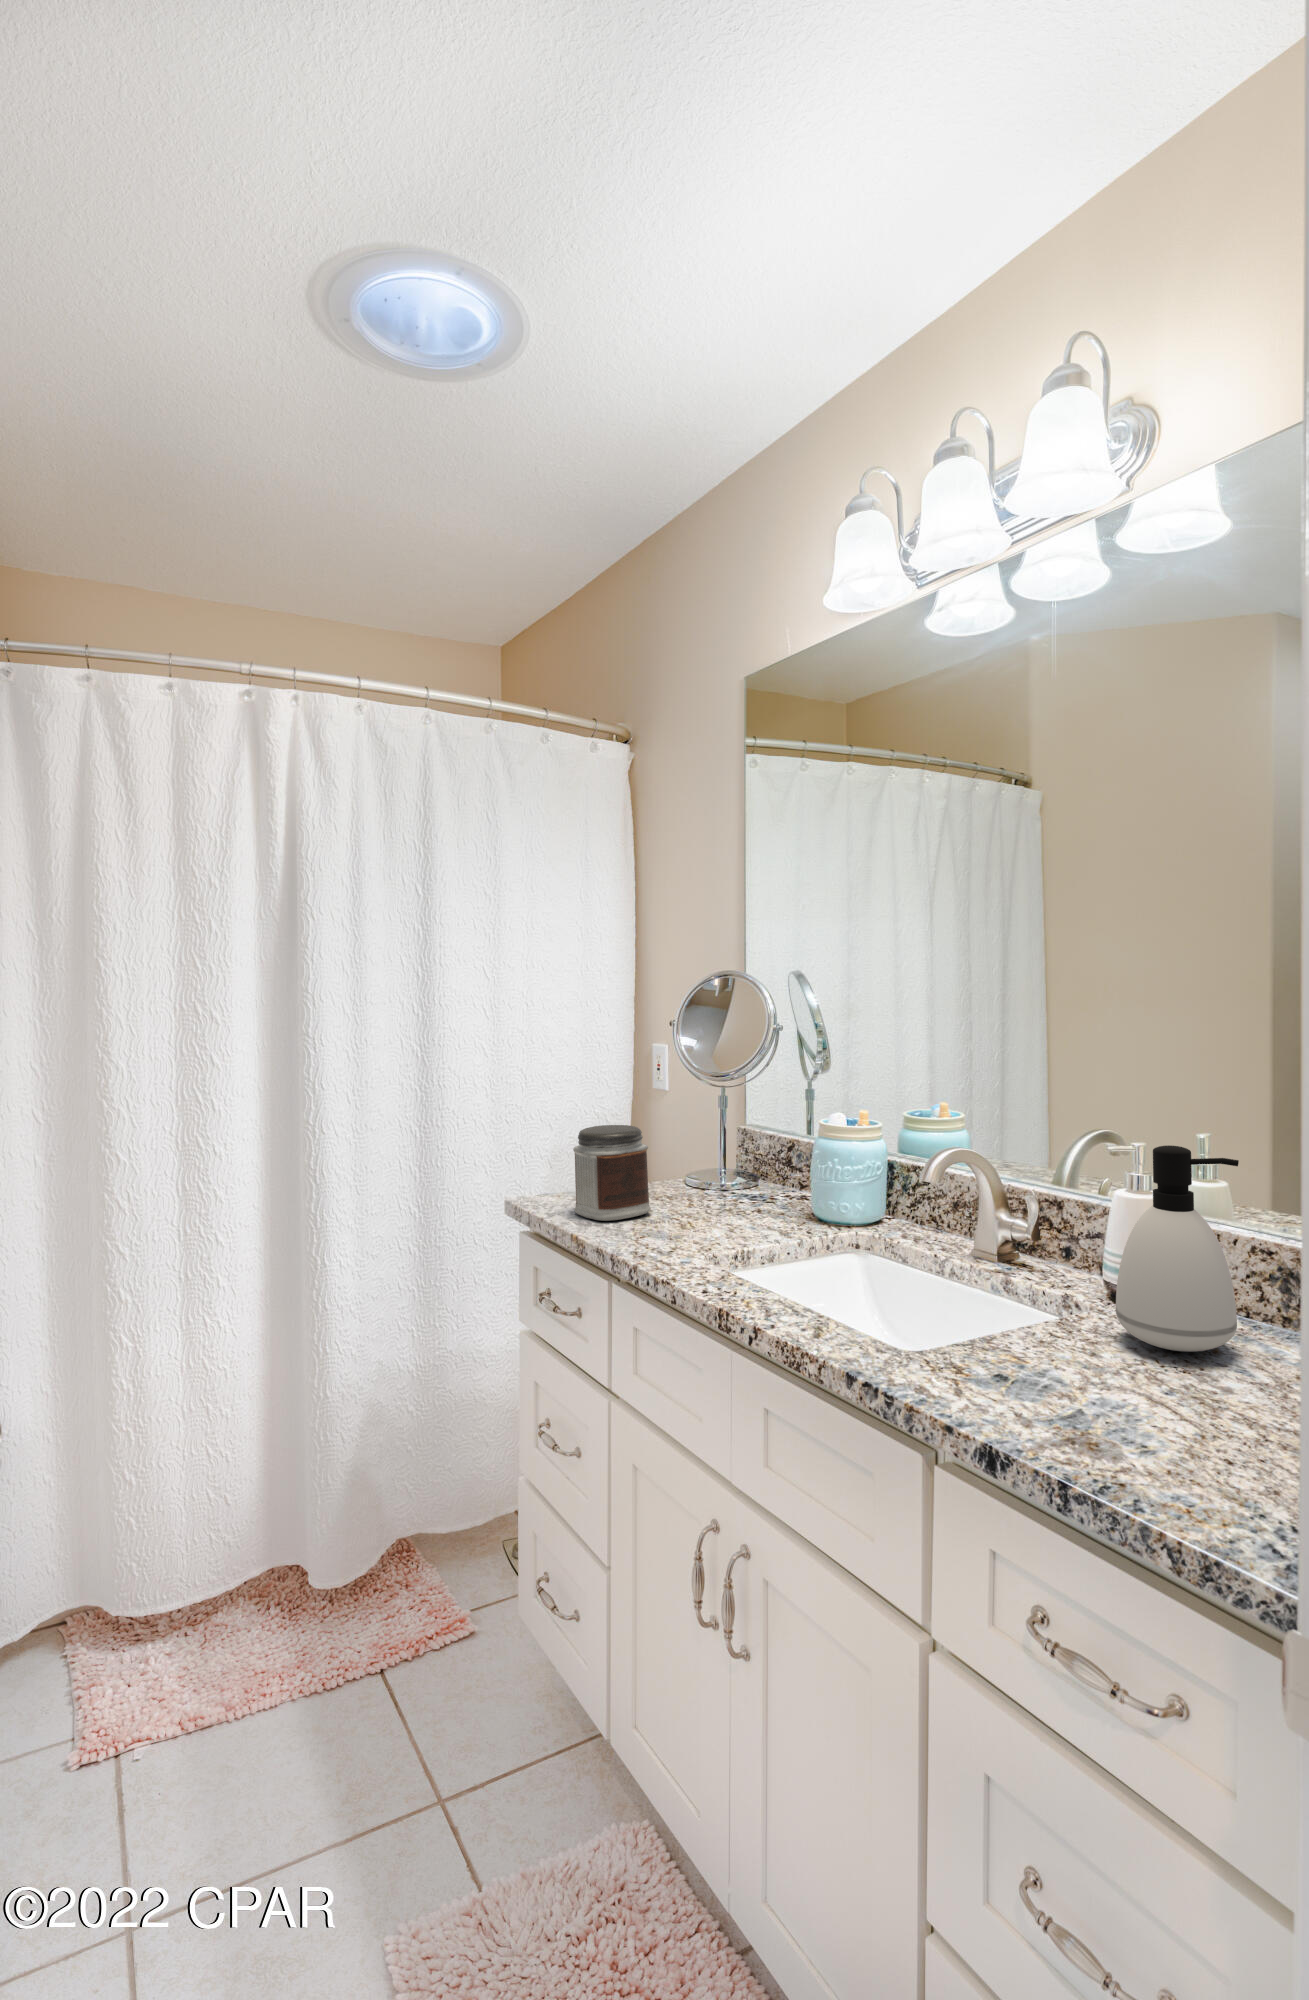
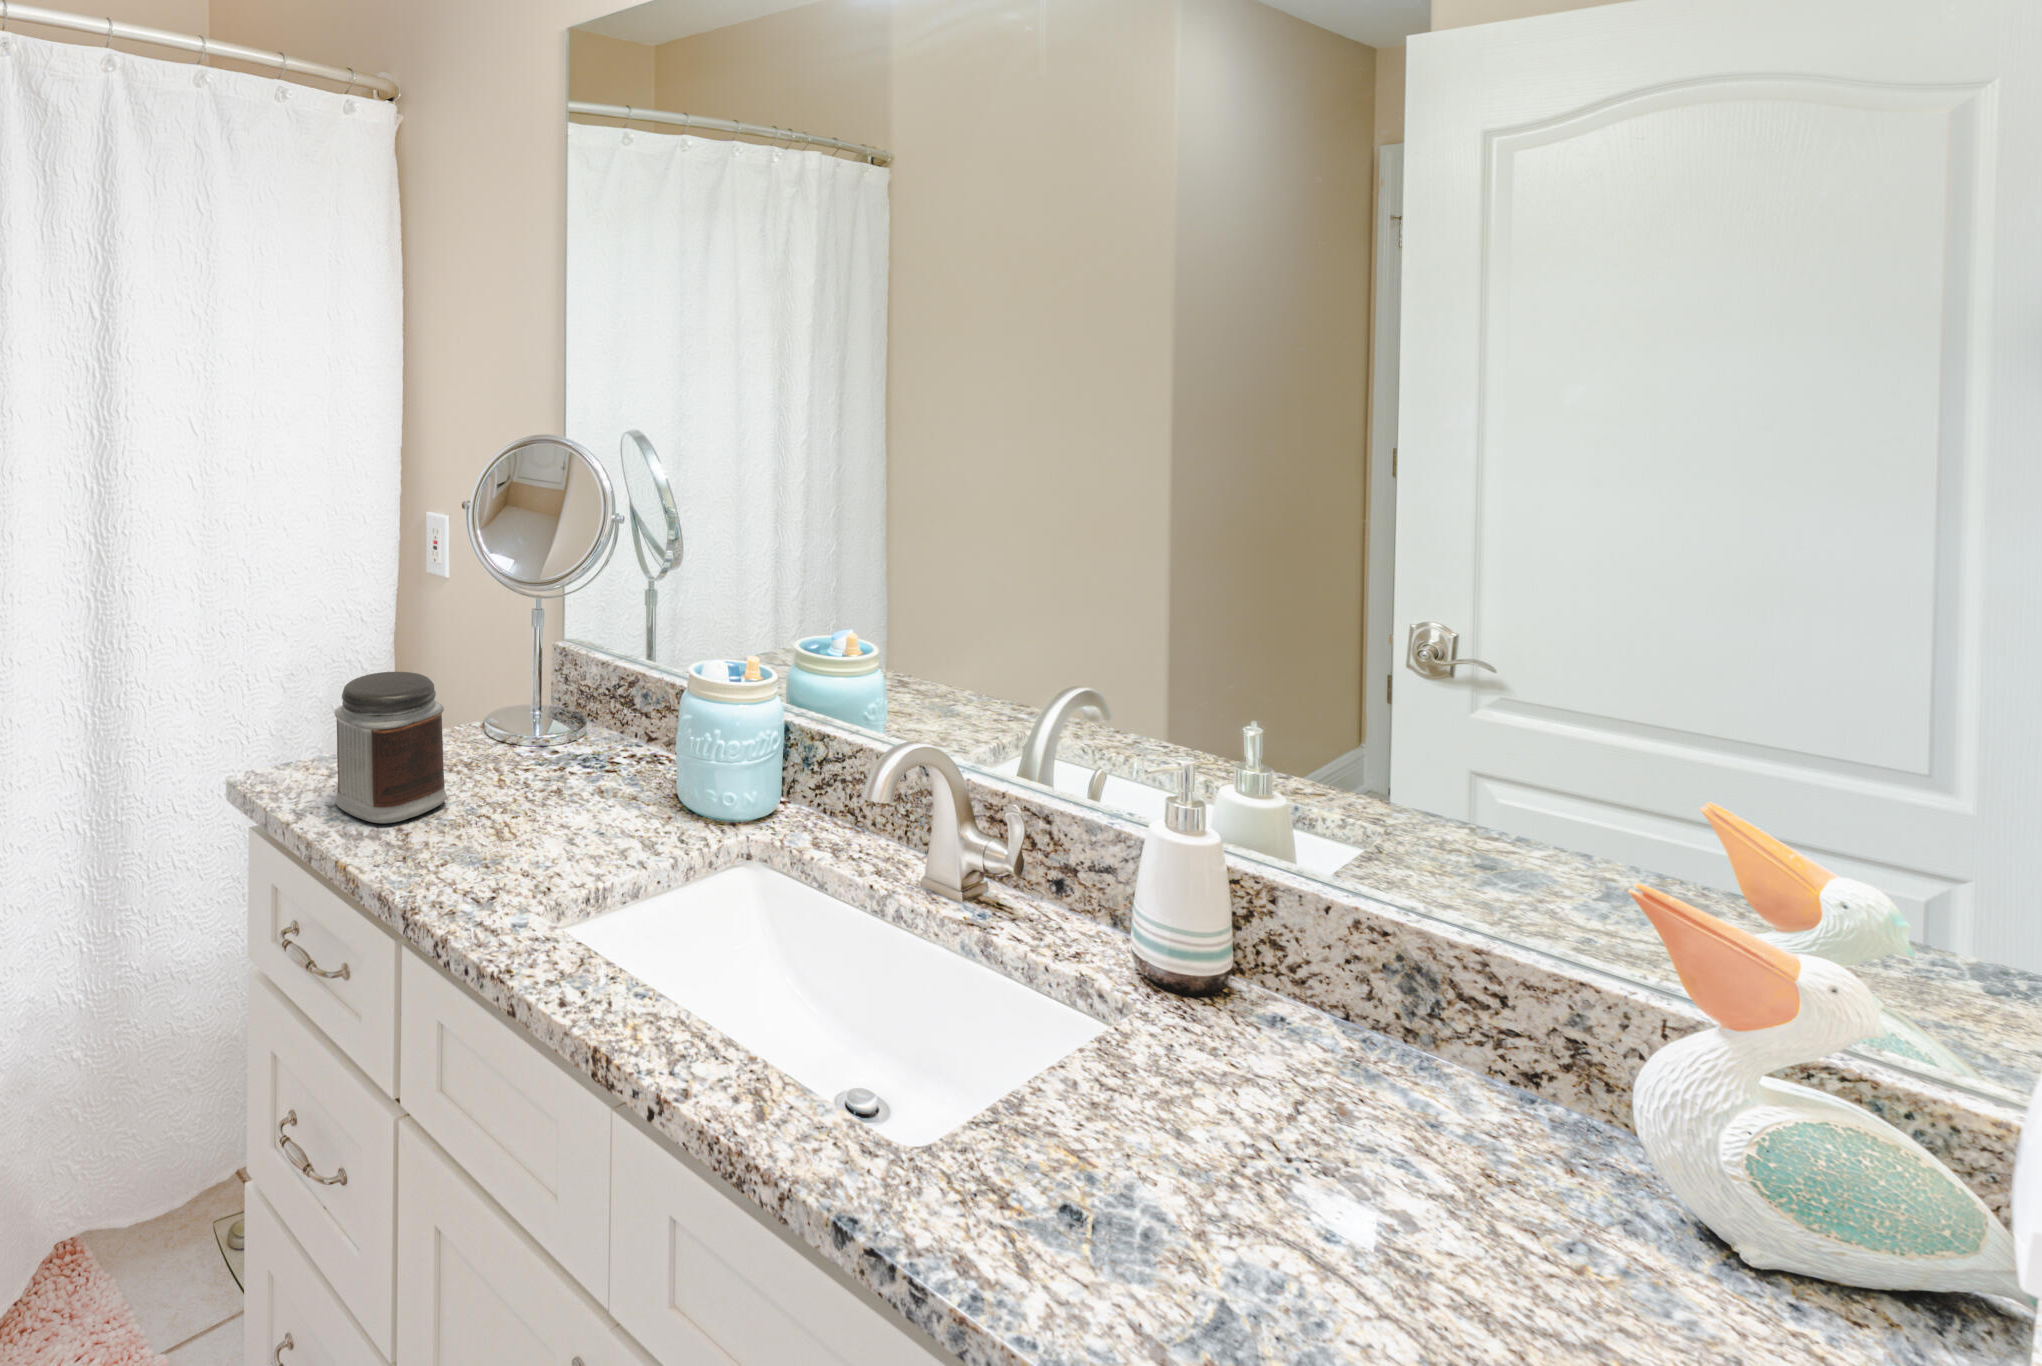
soap dispenser: present [1116,1145,1239,1352] -> none [1195,799,1391,1128]

